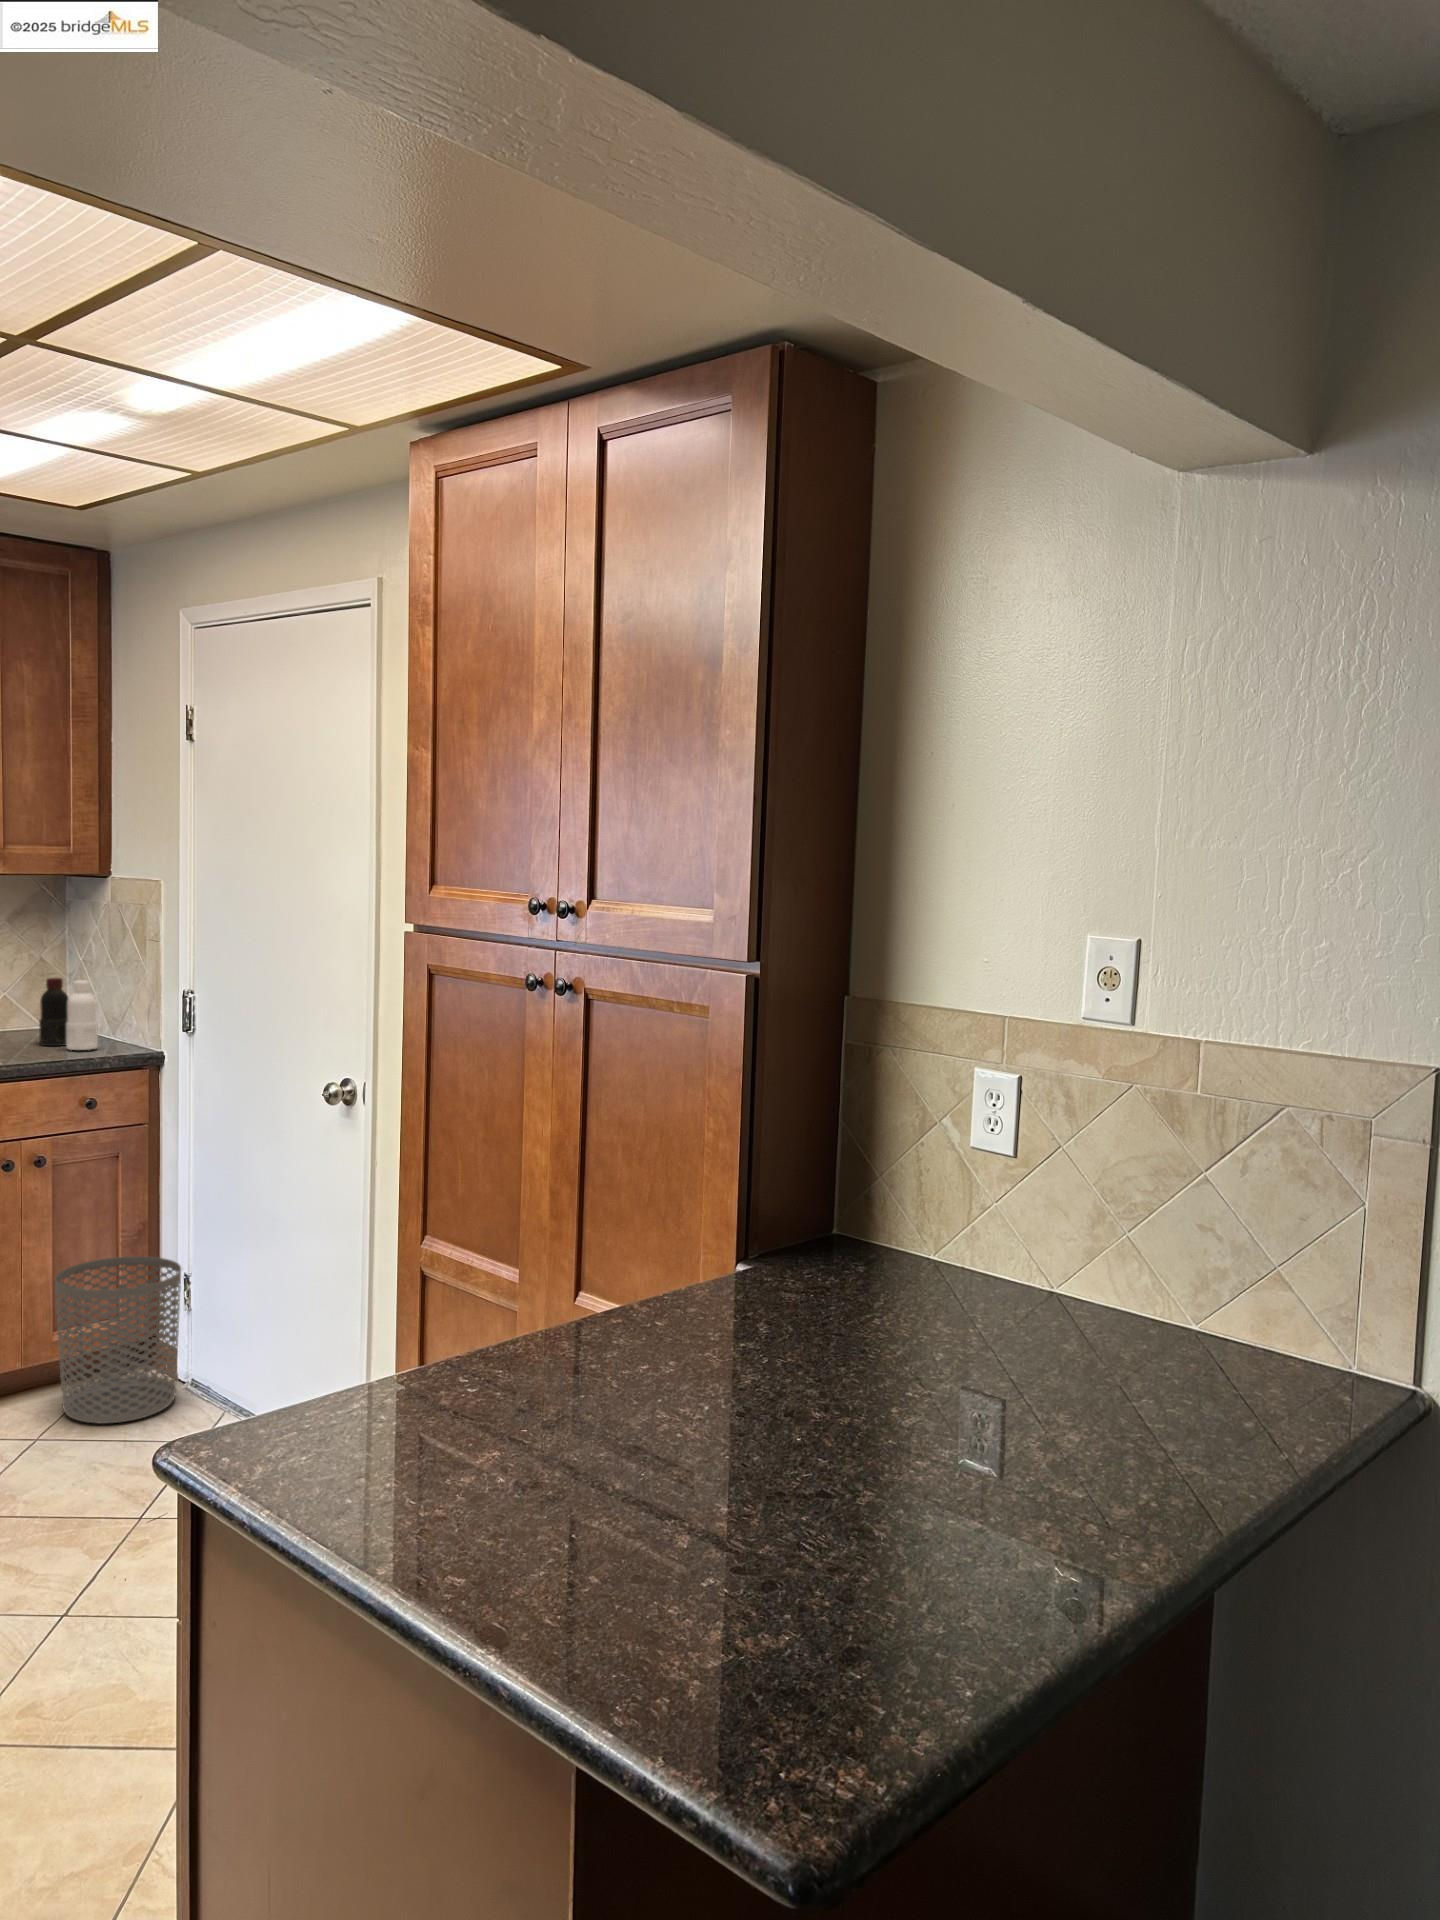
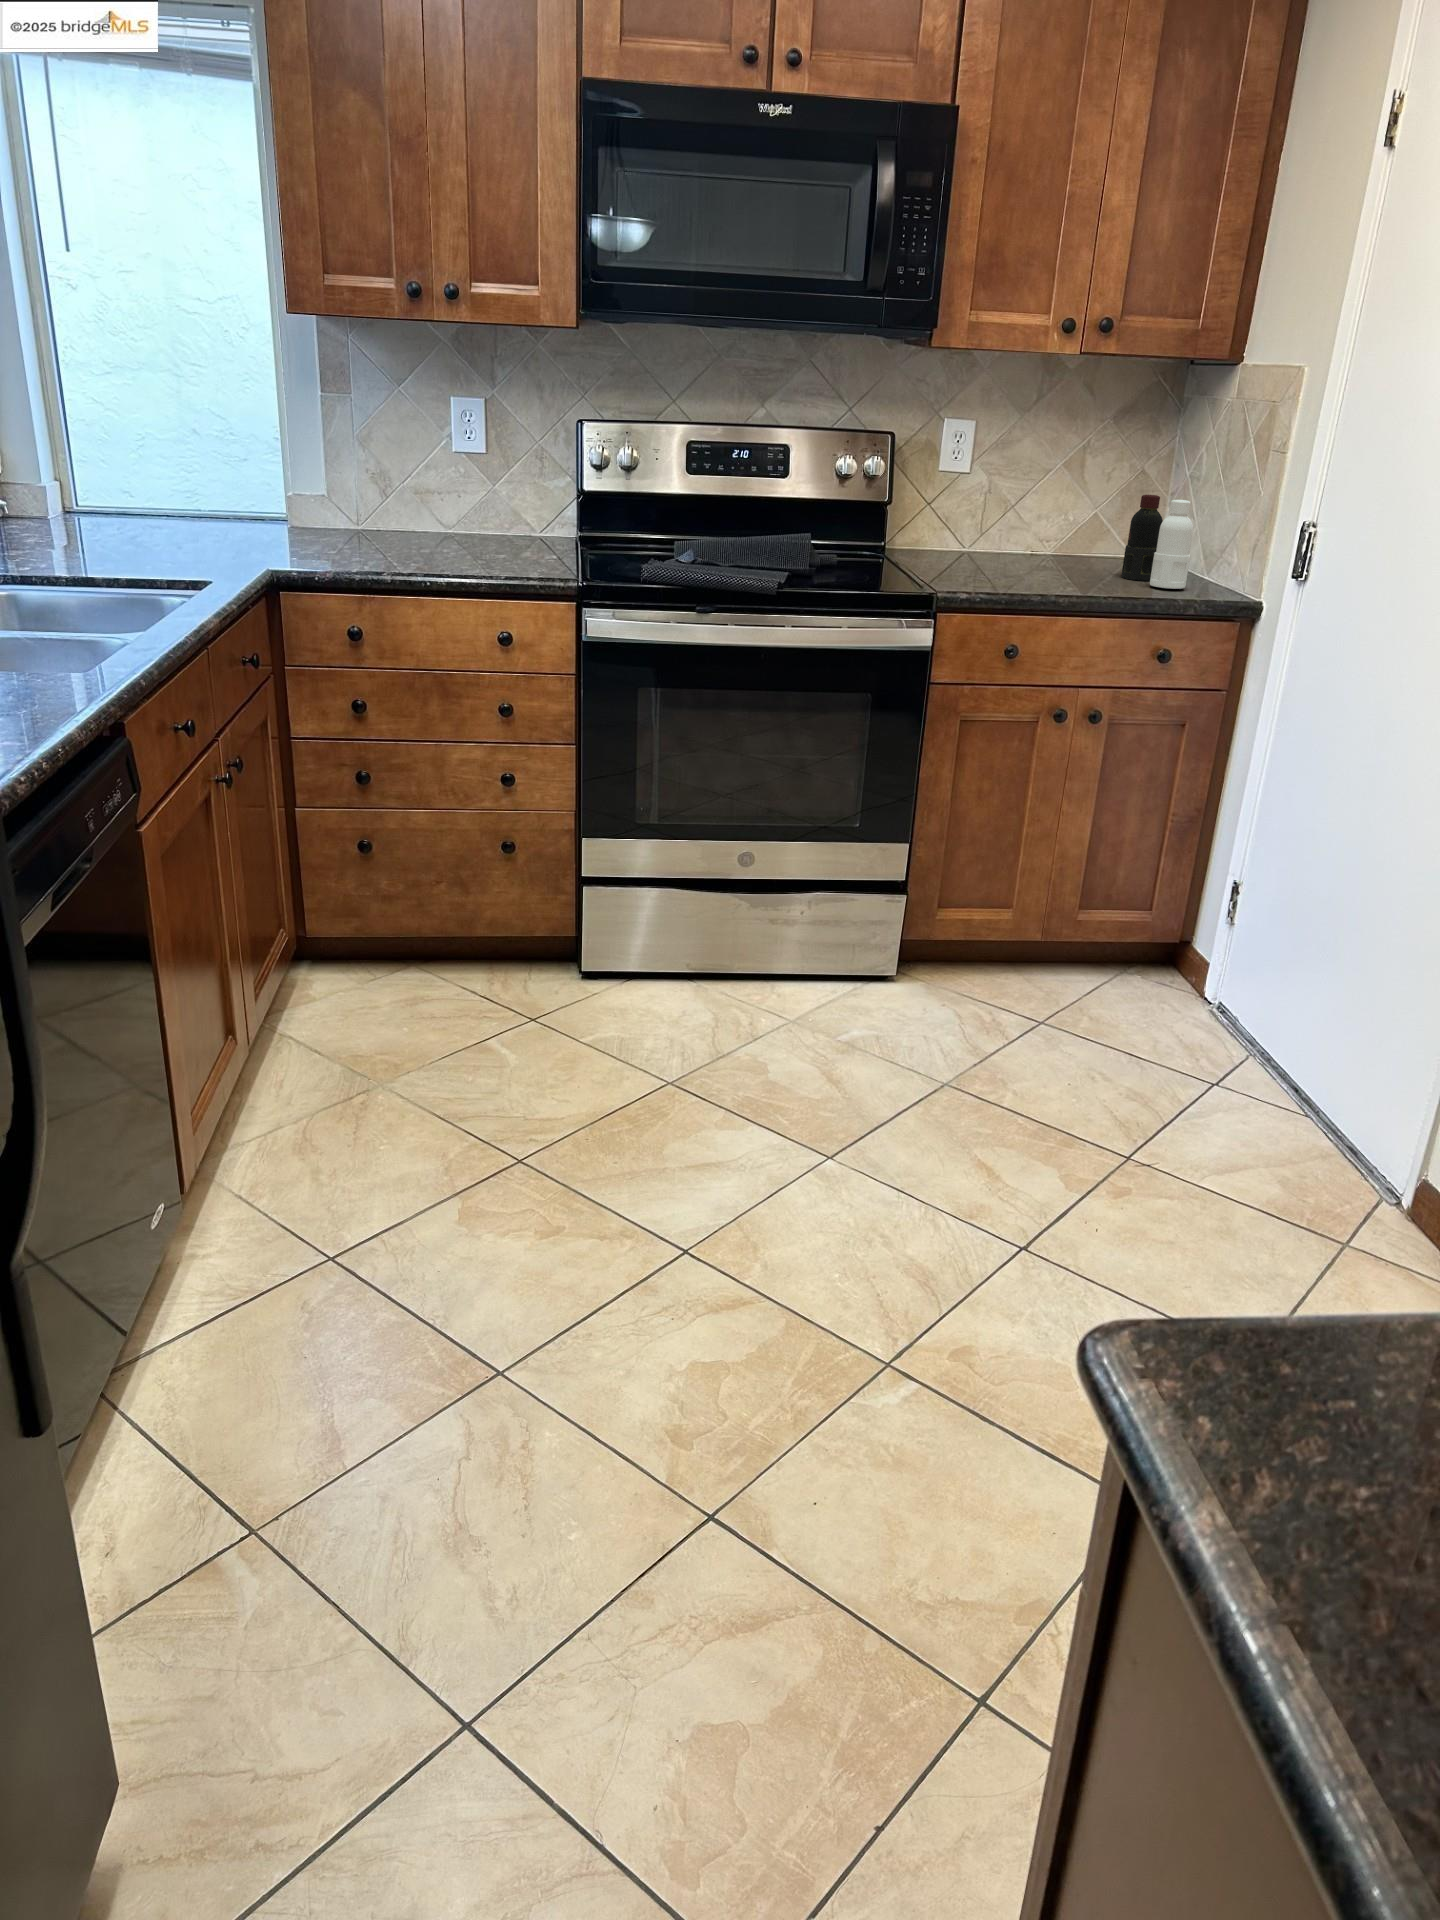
waste bin: present [55,1256,181,1423] -> none [1075,841,1232,1033]

